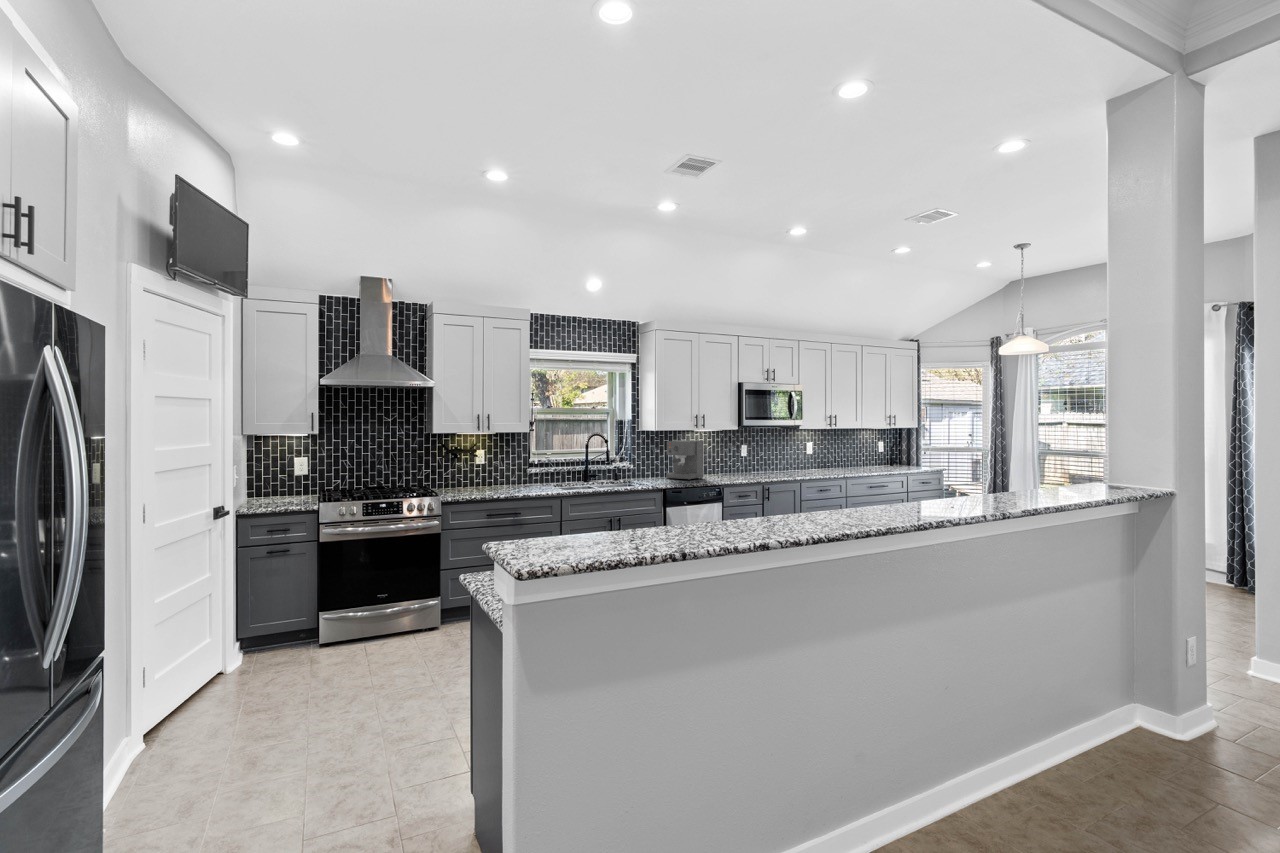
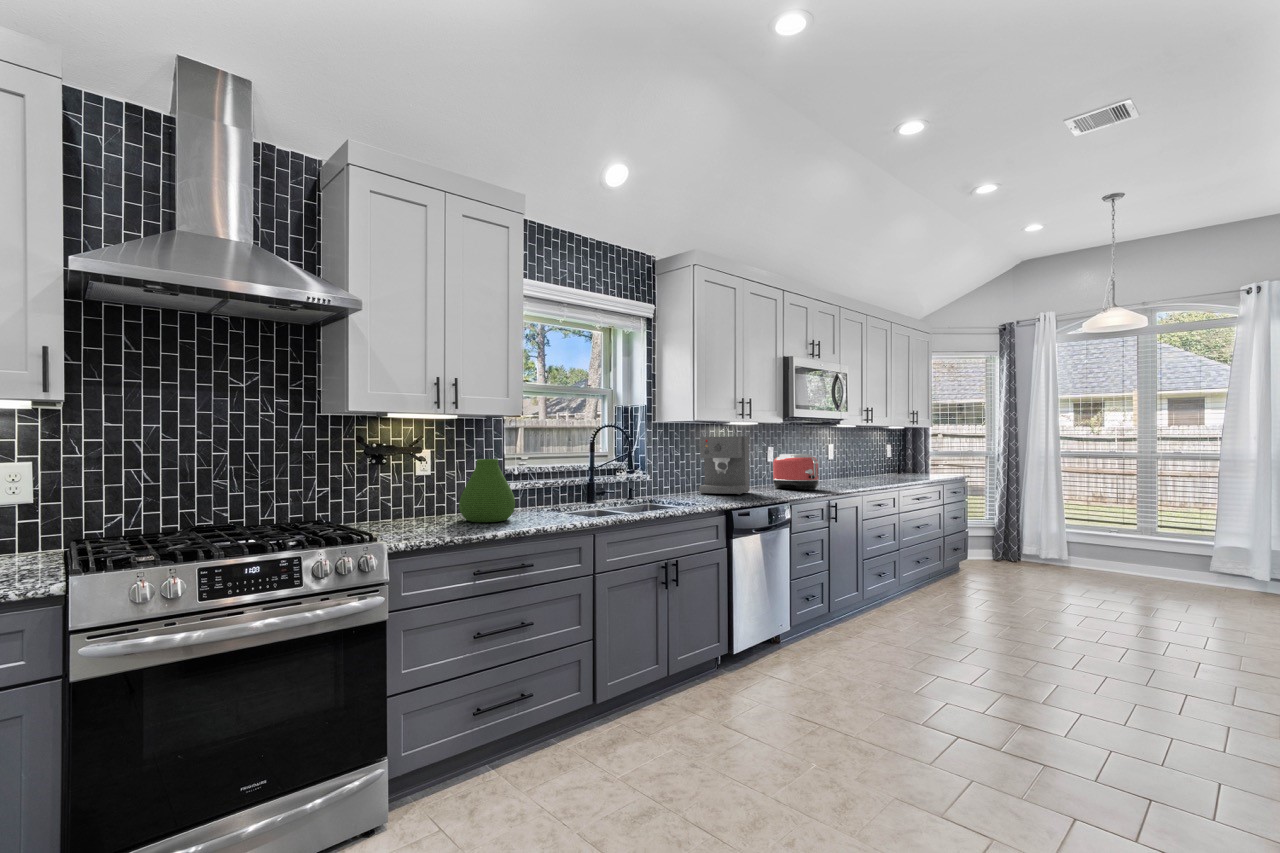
toaster: none [731,452,762,478] -> present [773,454,820,490]
vase: none [492,457,522,490] -> present [459,459,515,522]

